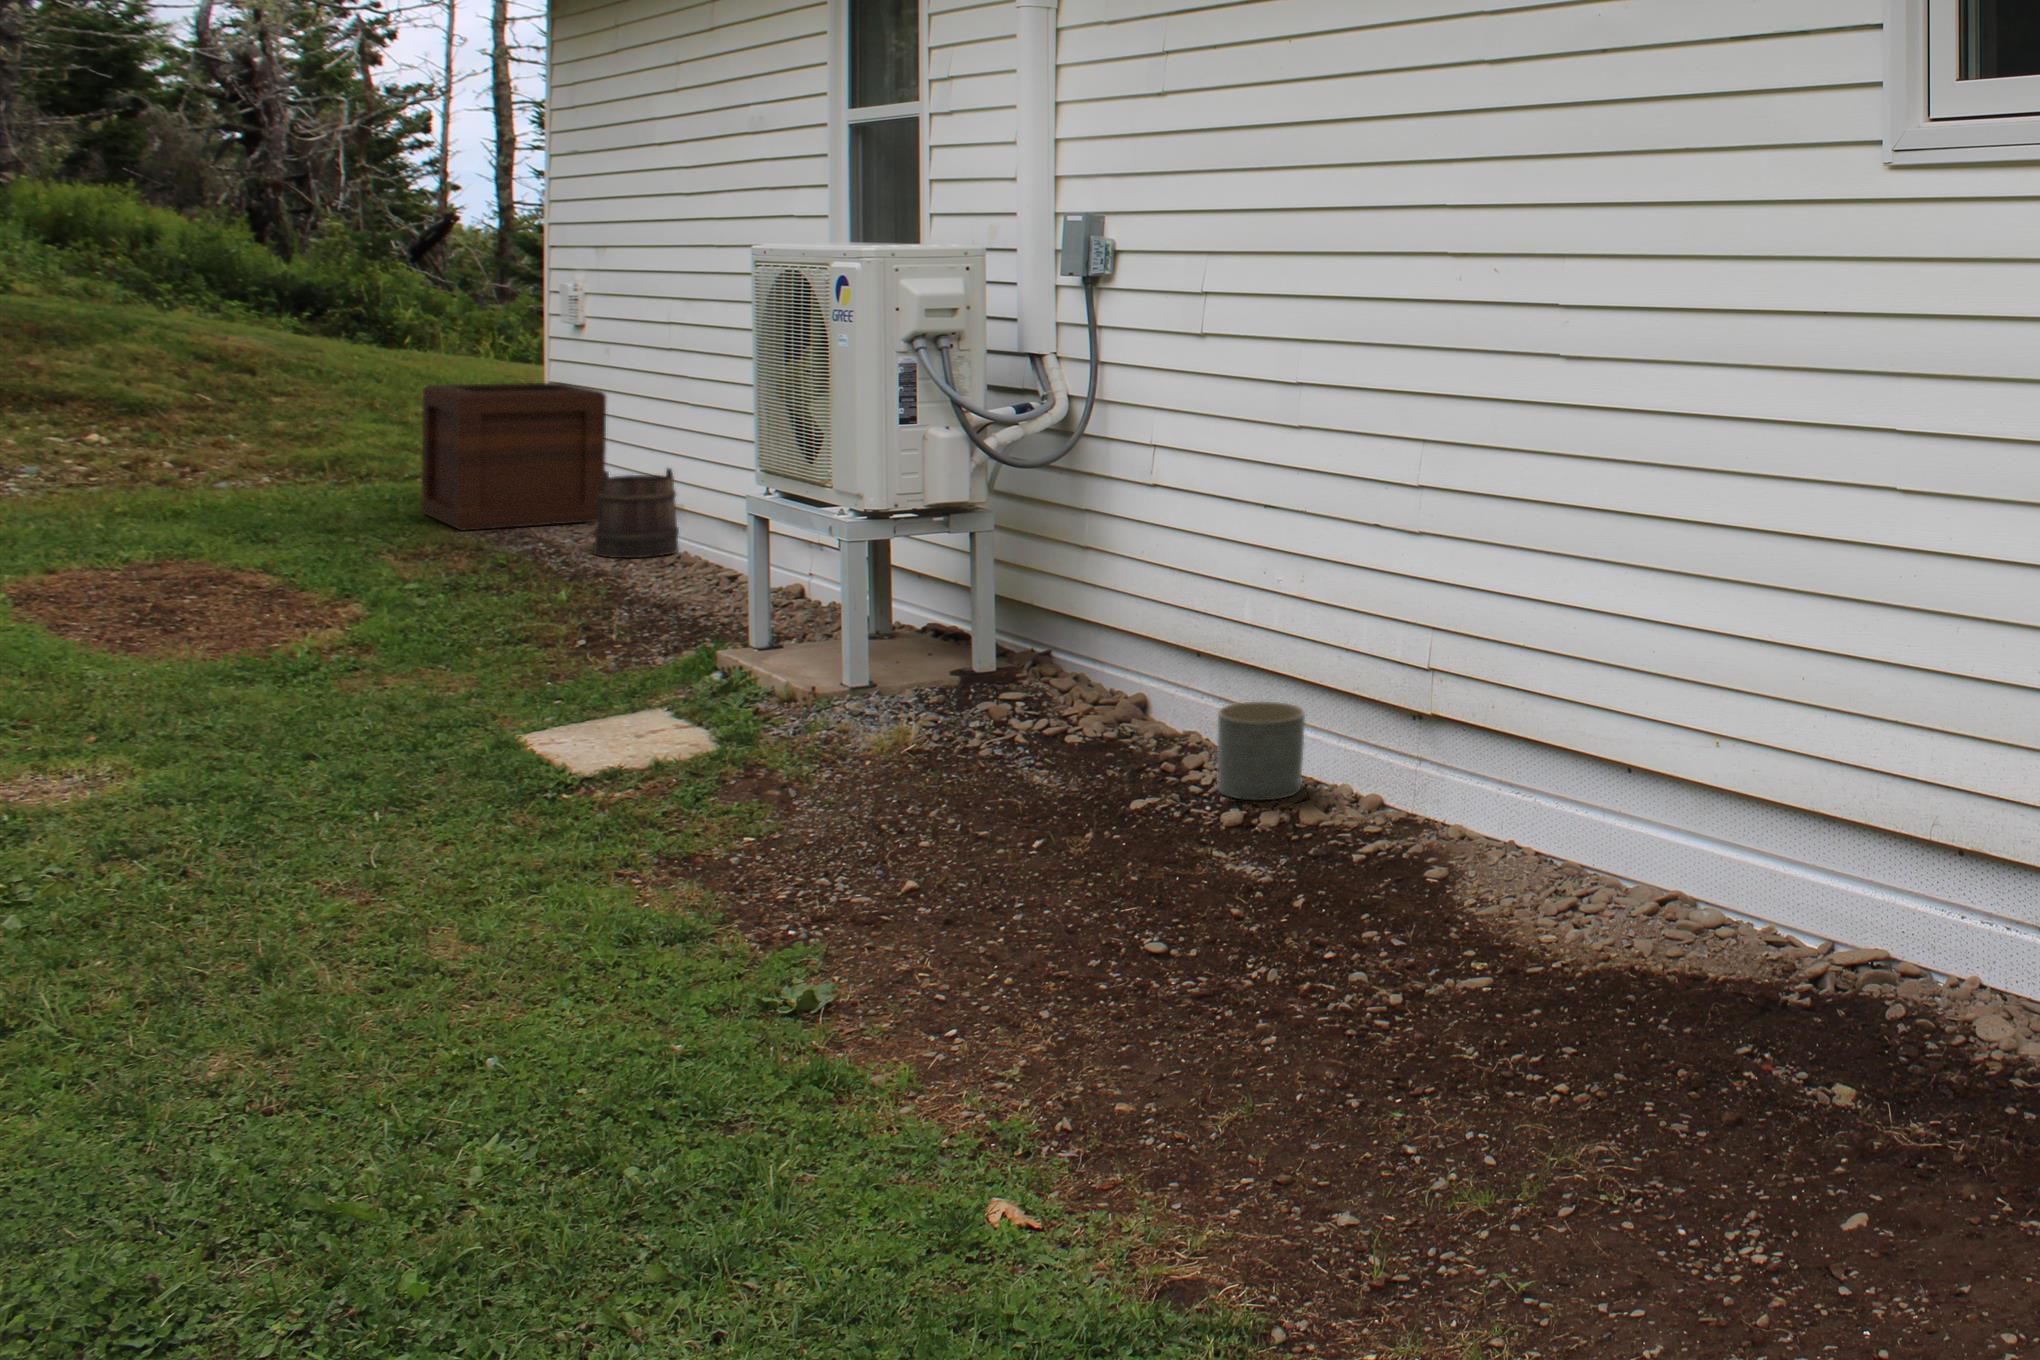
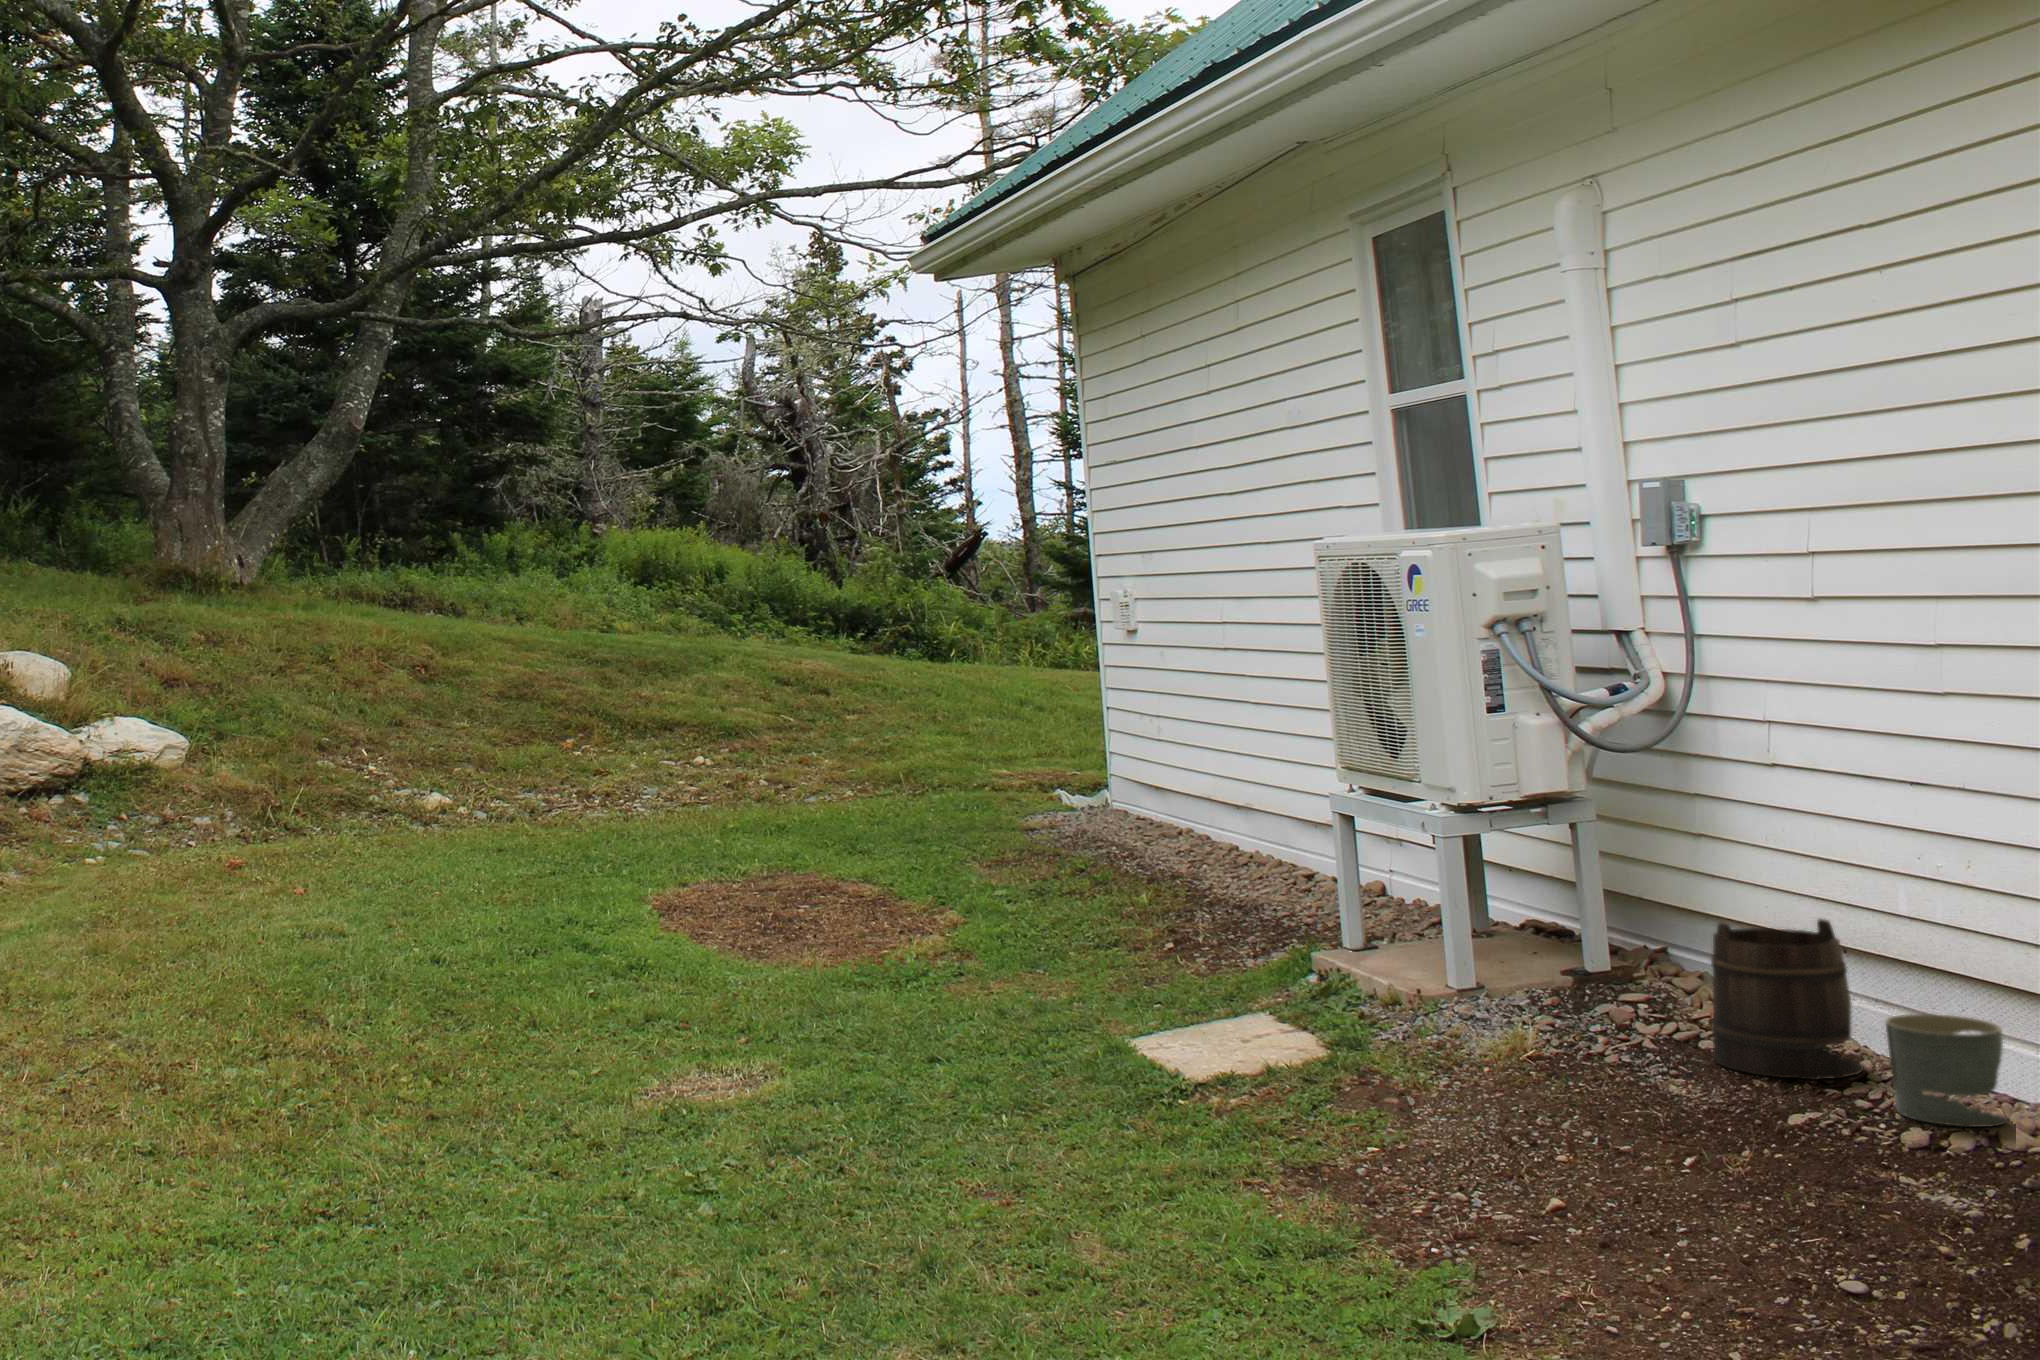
wooden crate: present [421,383,606,531] -> none [1007,688,1178,830]
bucket: present [594,468,679,558] -> present [1711,919,1864,1079]

